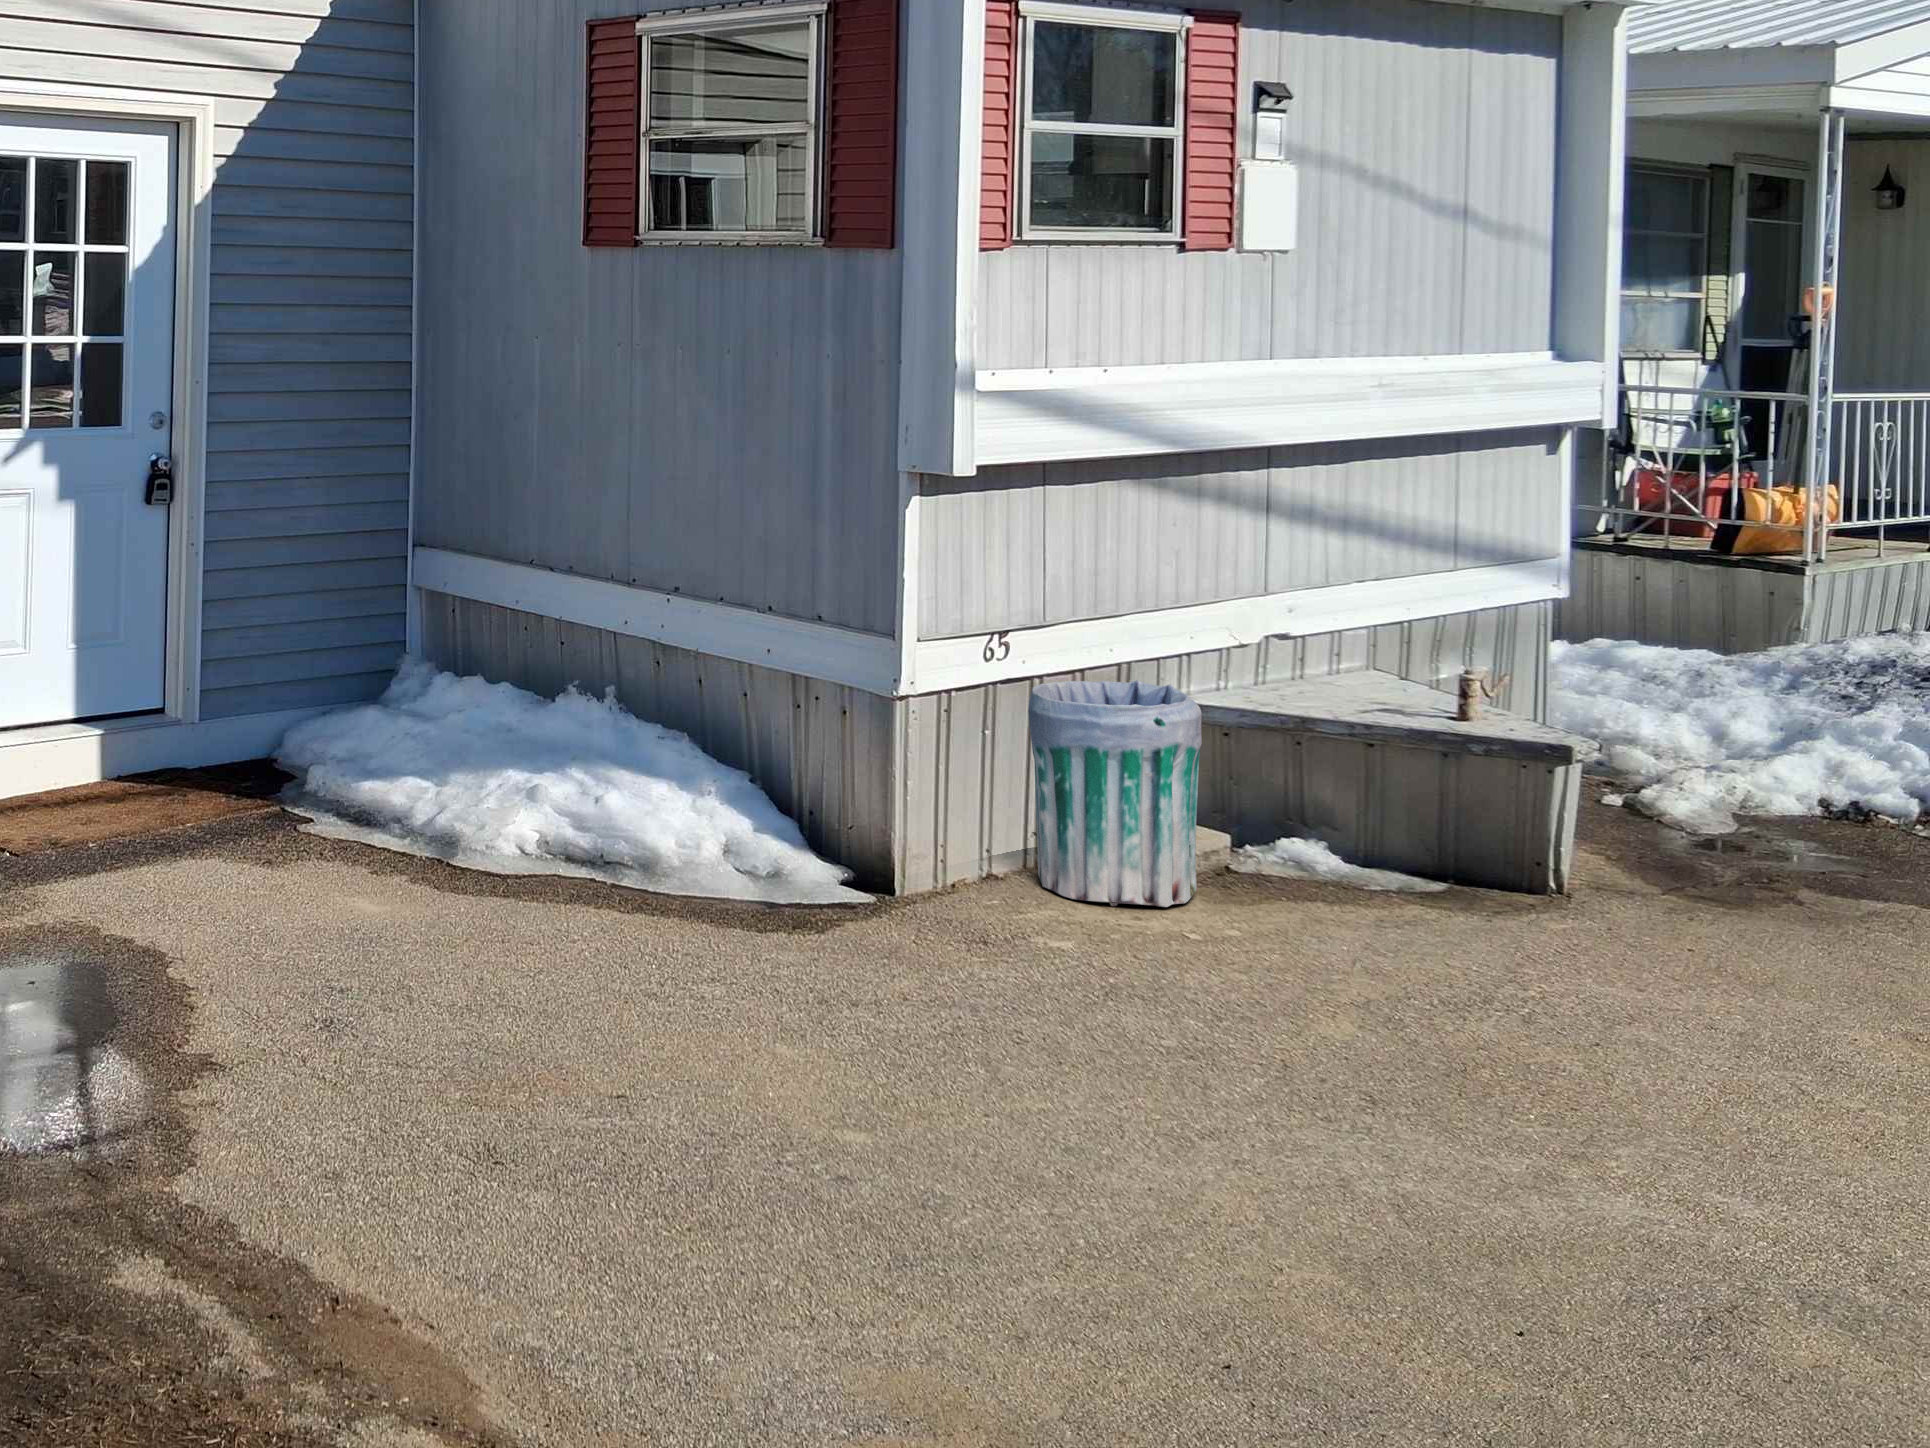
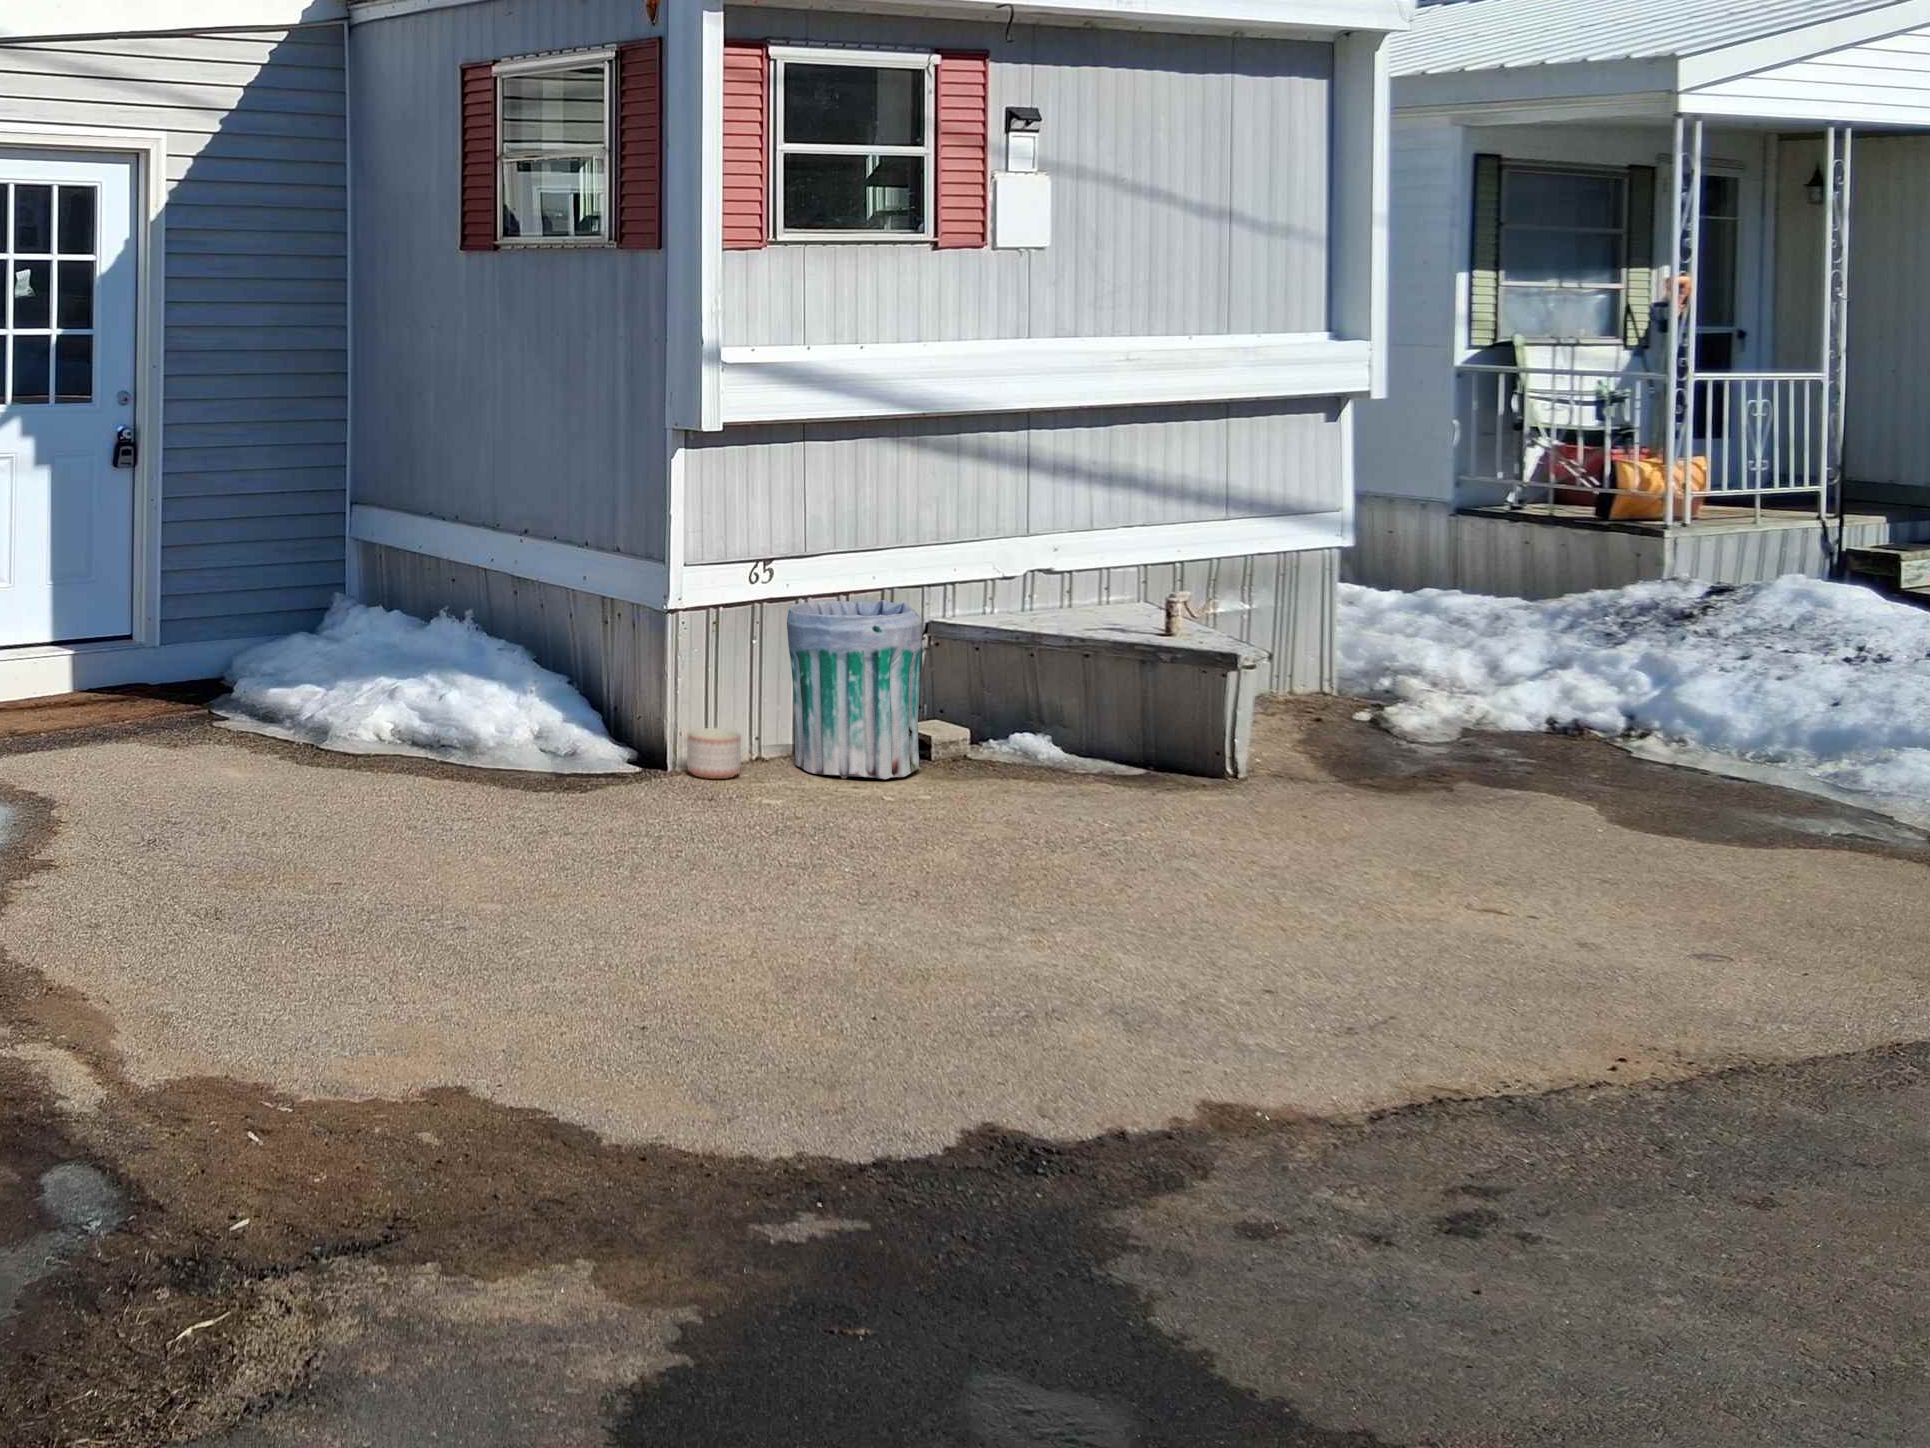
planter: none [920,843,990,909] -> present [687,728,741,779]

